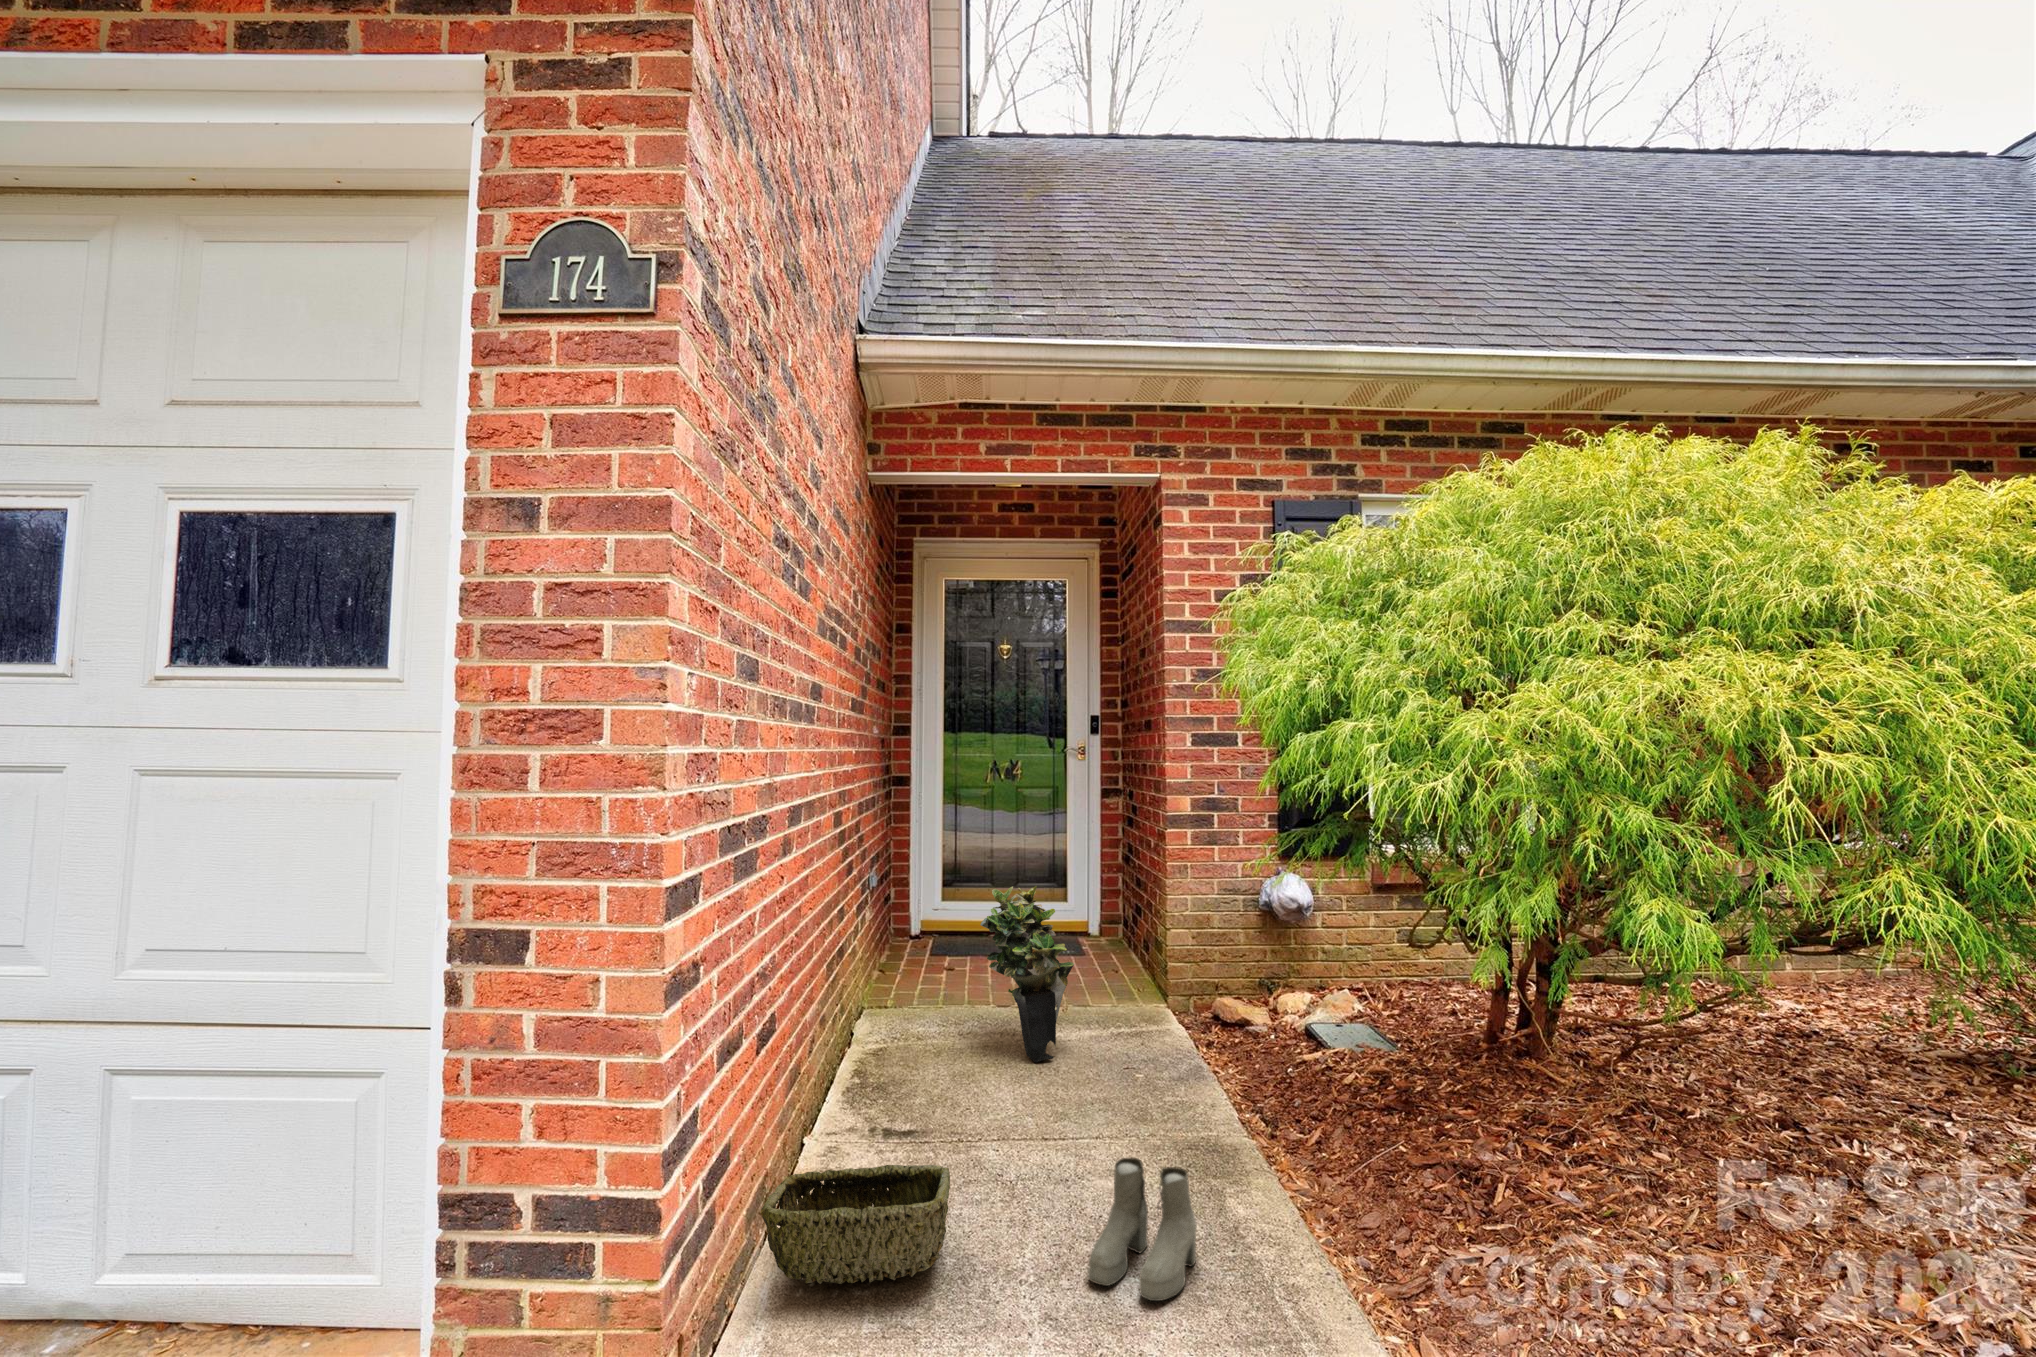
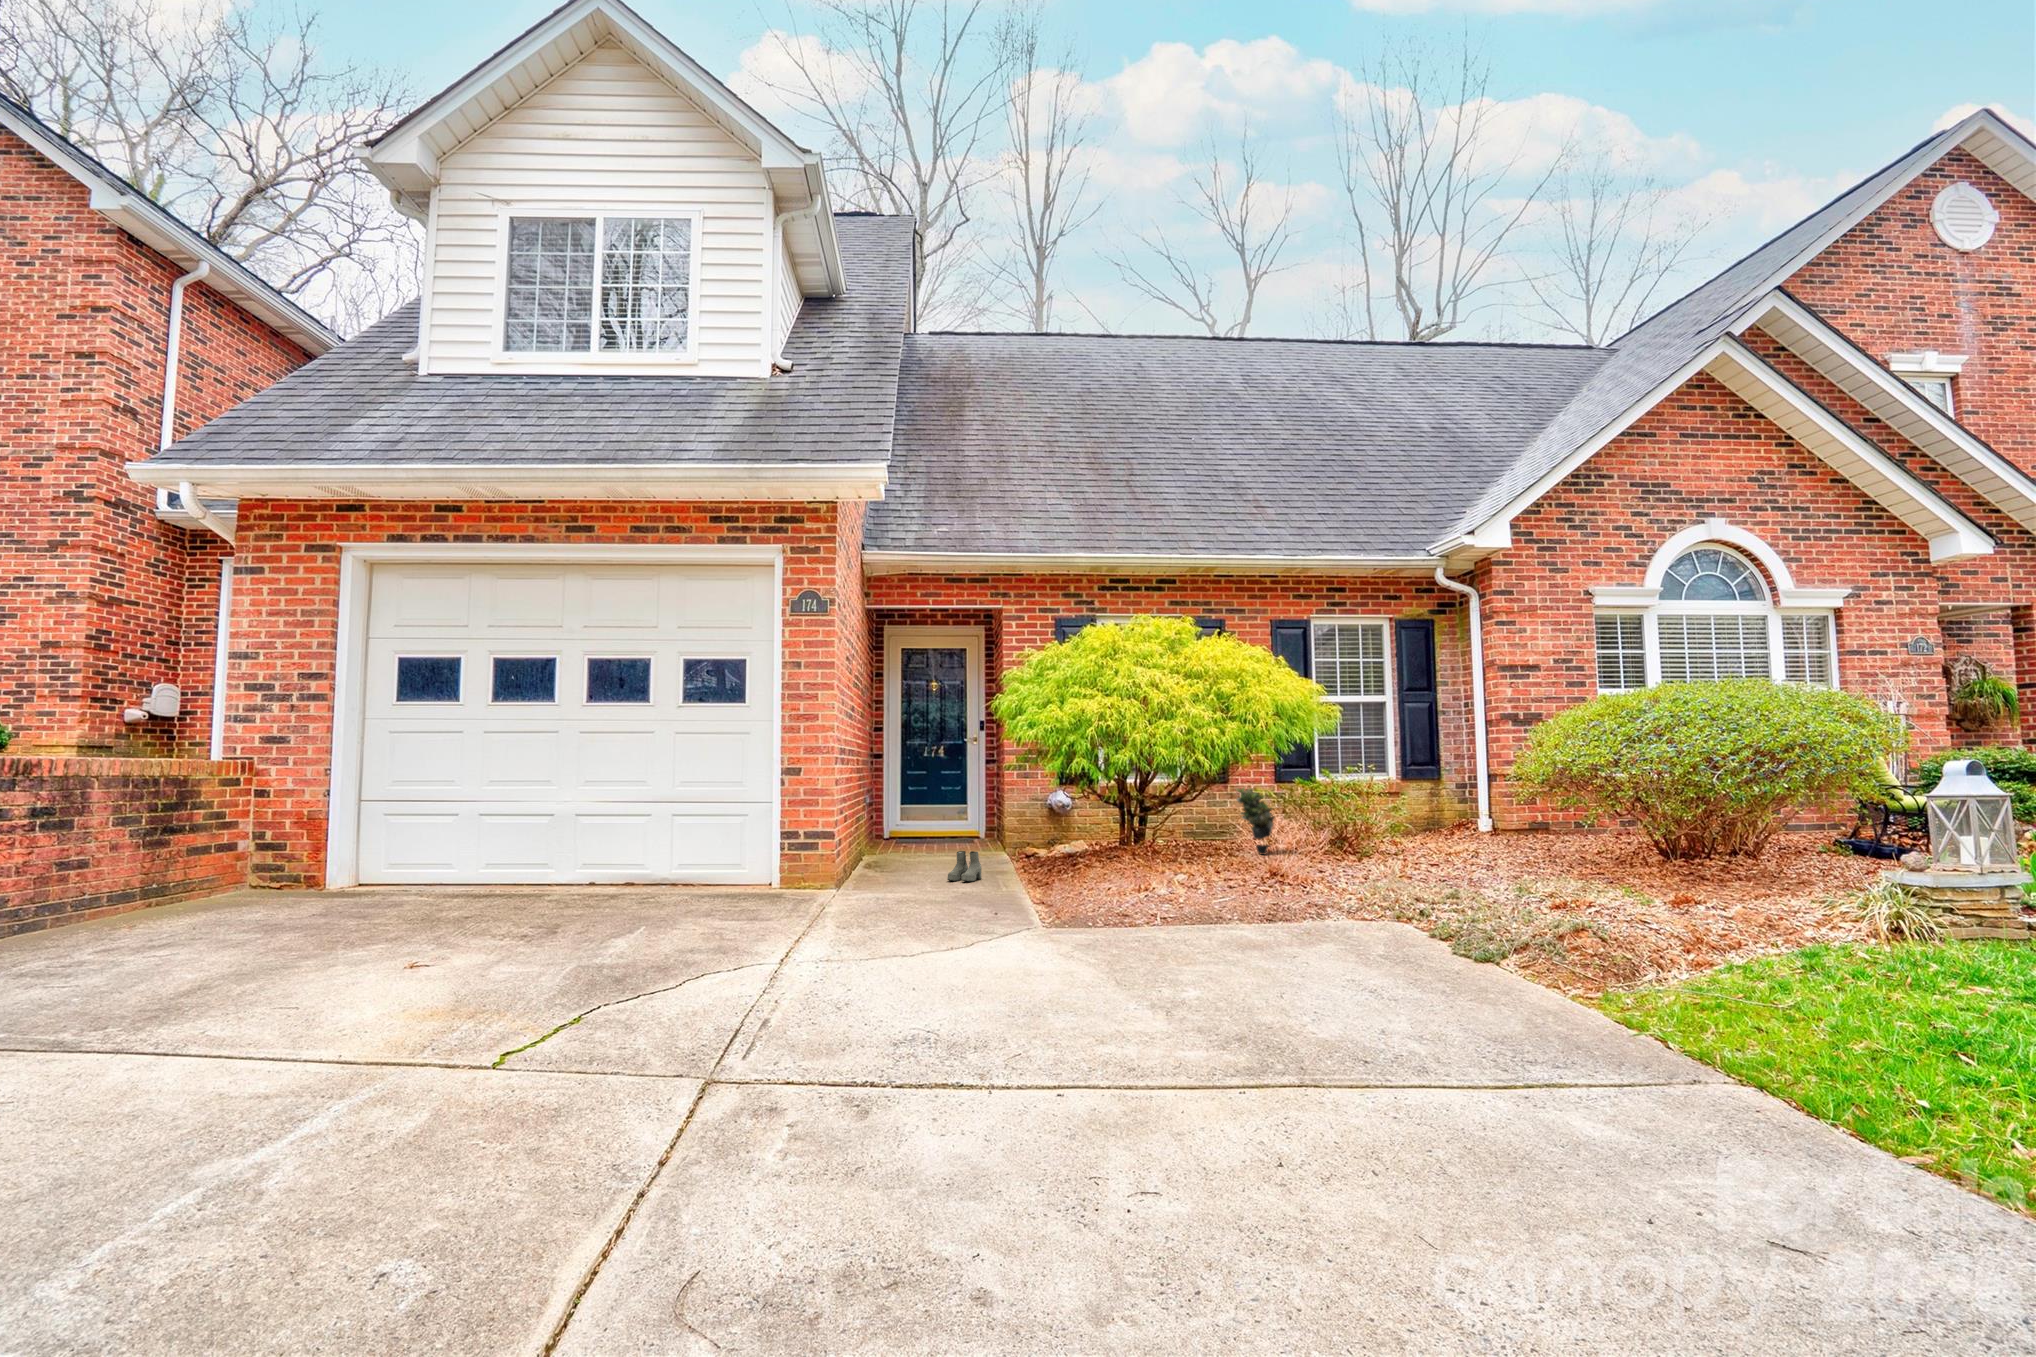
potted plant: present [981,886,1074,1062] -> present [1237,788,1274,855]
woven basket: present [760,1165,950,1284] -> none [851,856,907,882]

